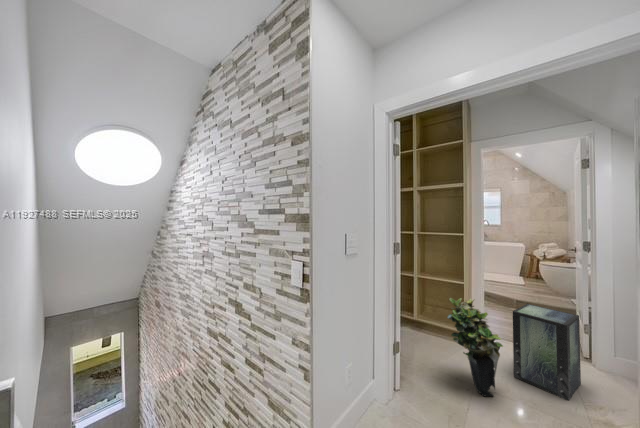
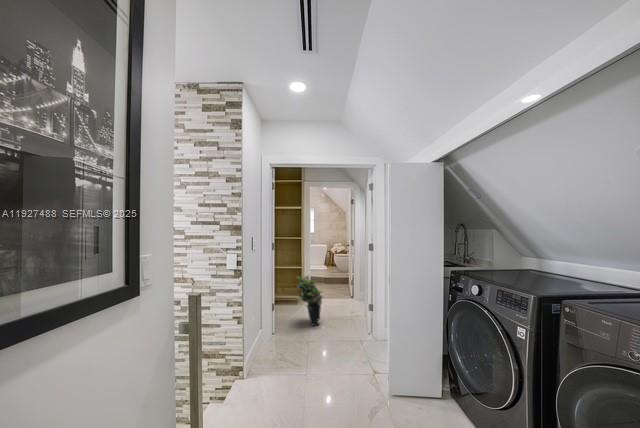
storage box: present [513,304,581,401] -> none [326,274,352,316]

